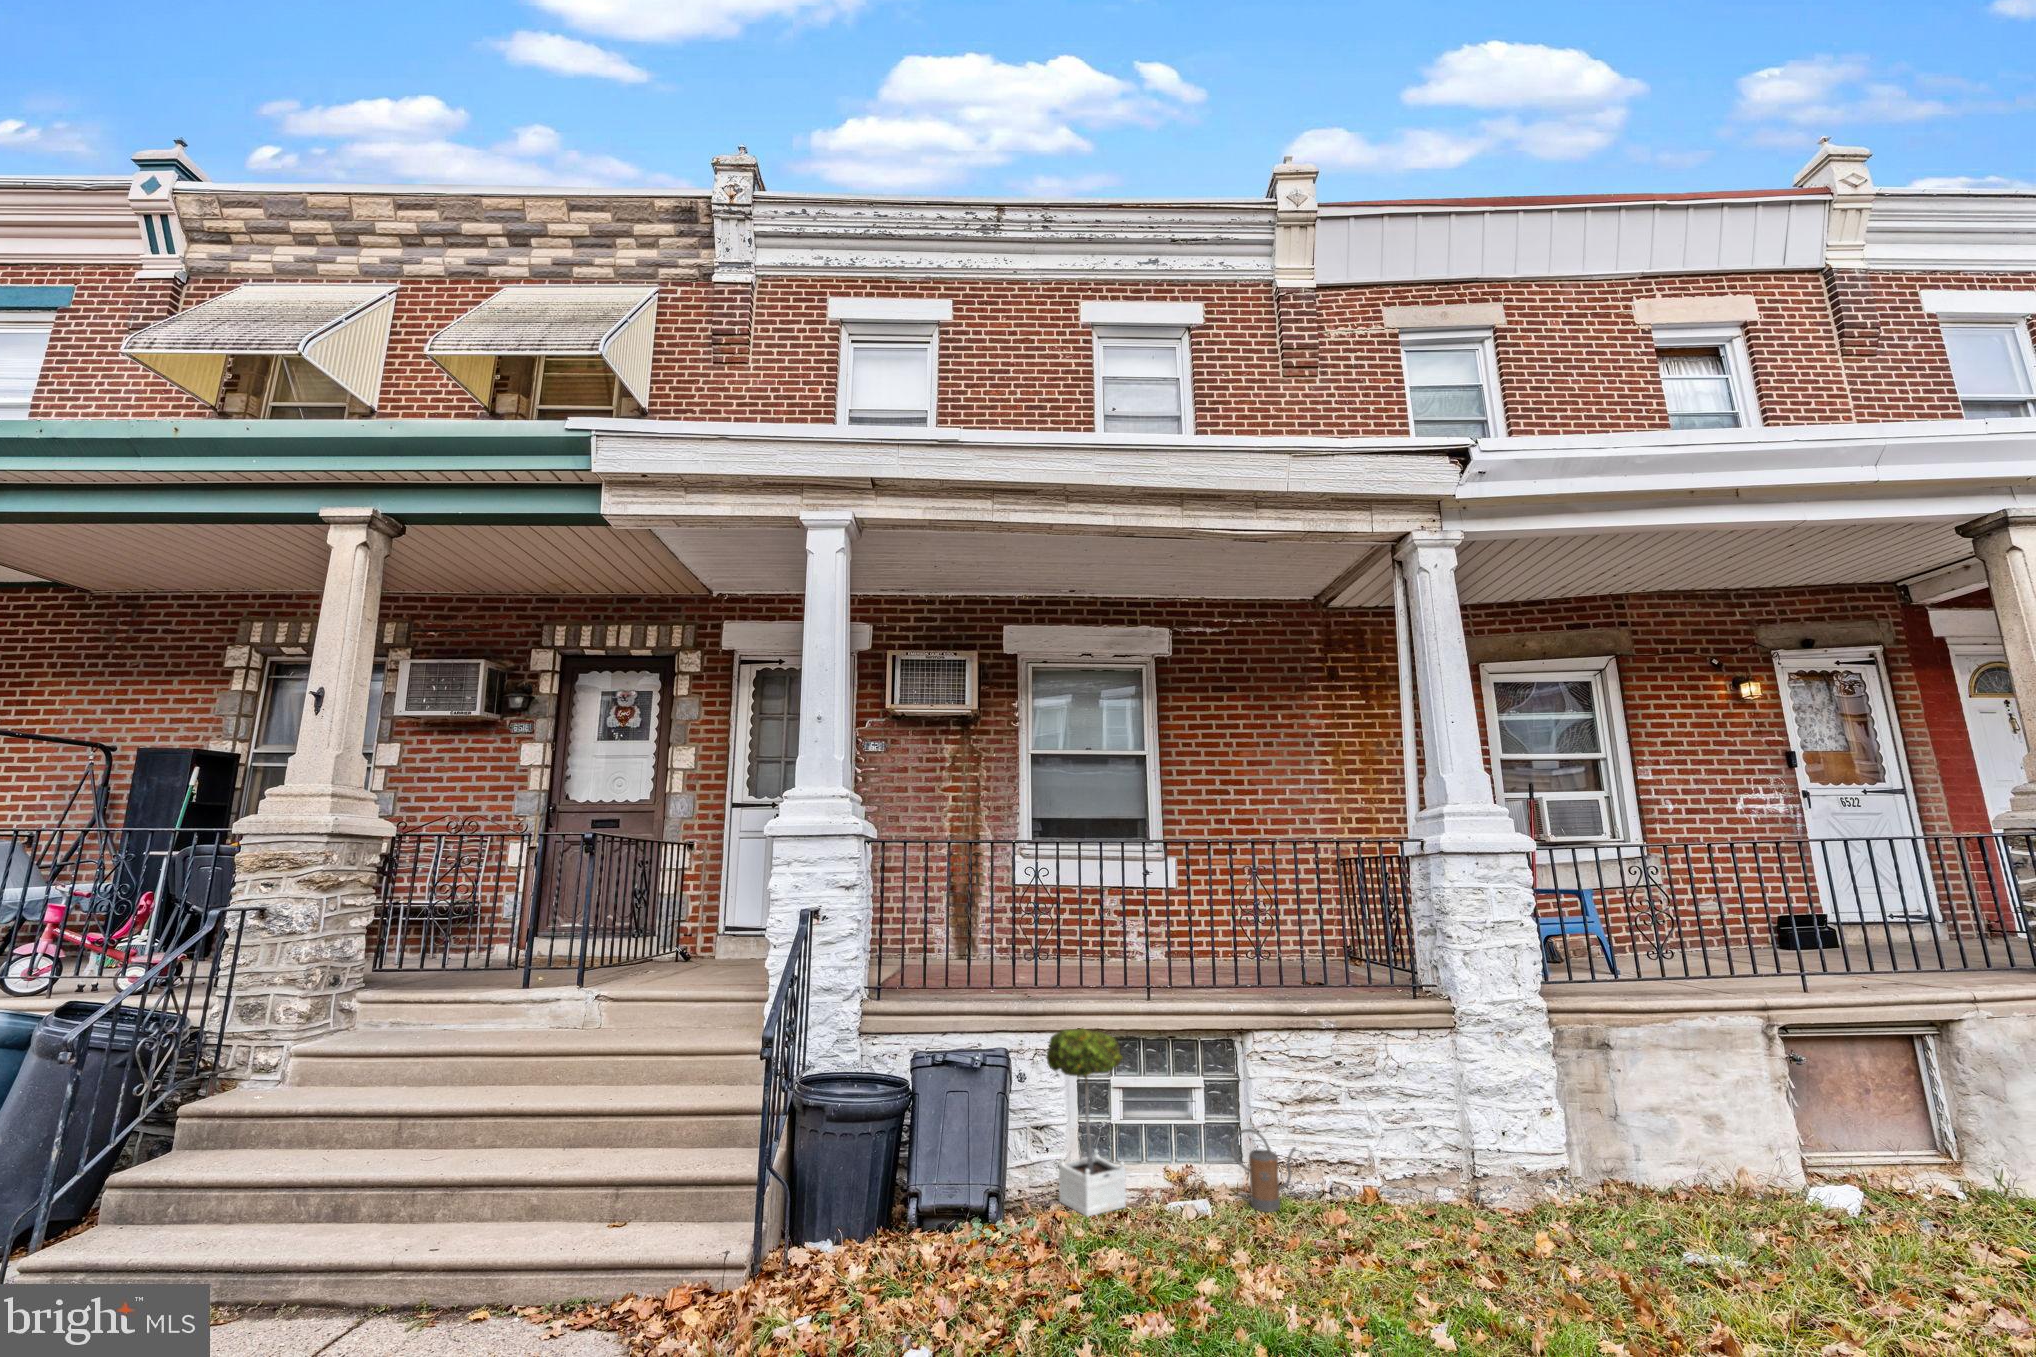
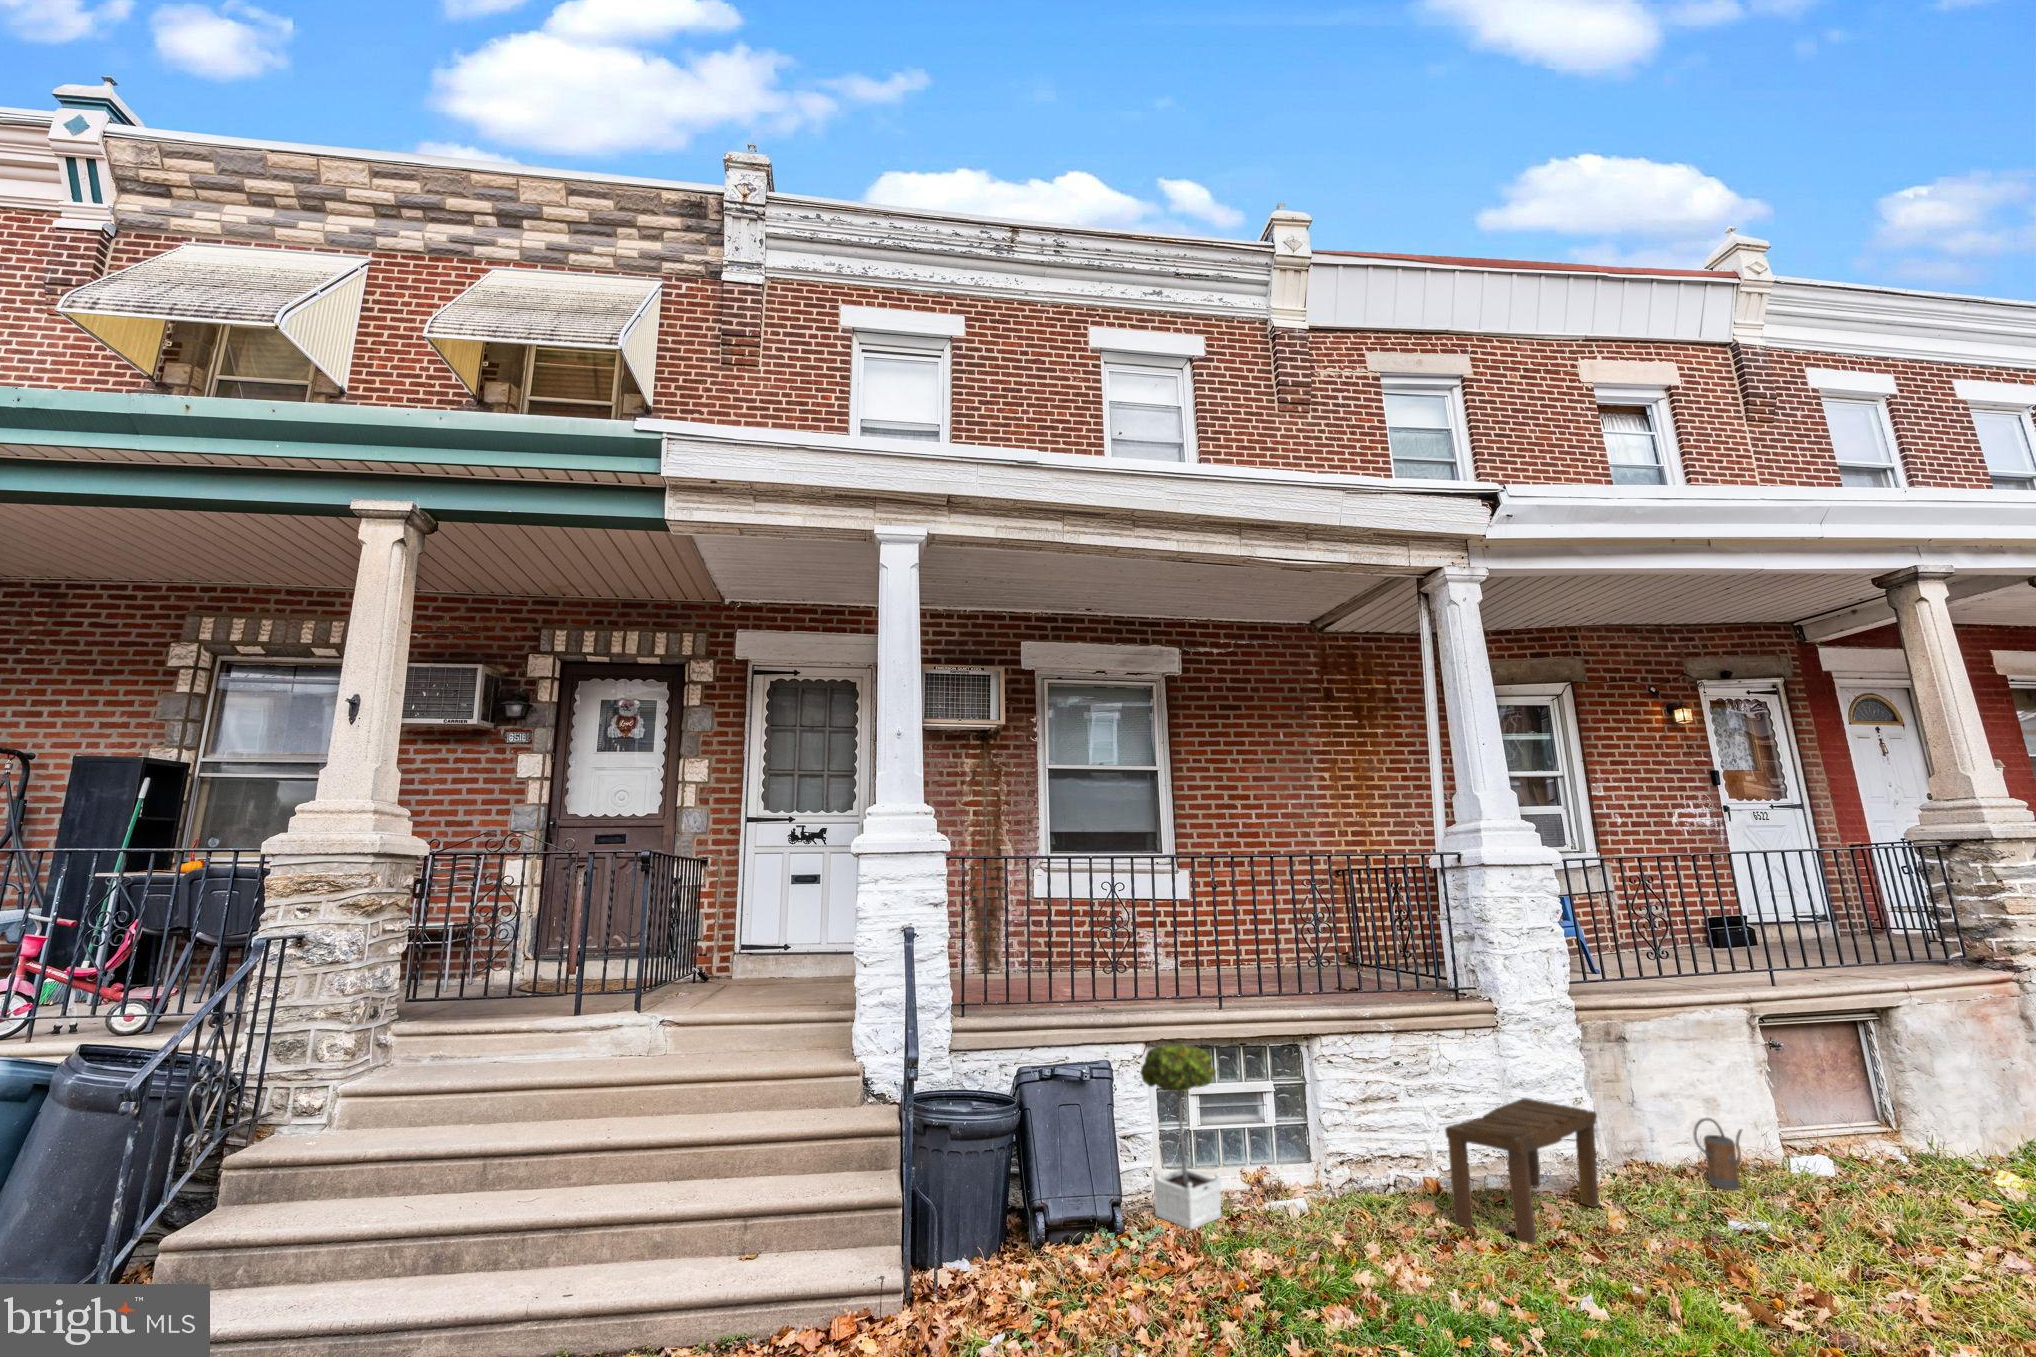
bench: none [1365,1100,1547,1253] -> present [1445,1098,1599,1244]
watering can: present [1231,1129,1296,1212] -> present [1693,1118,1743,1190]

